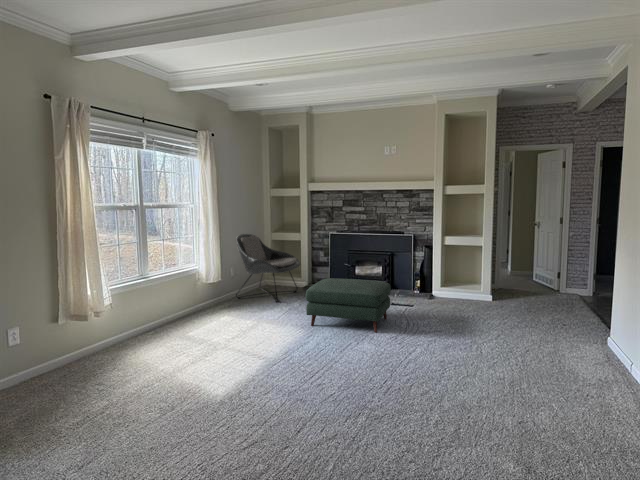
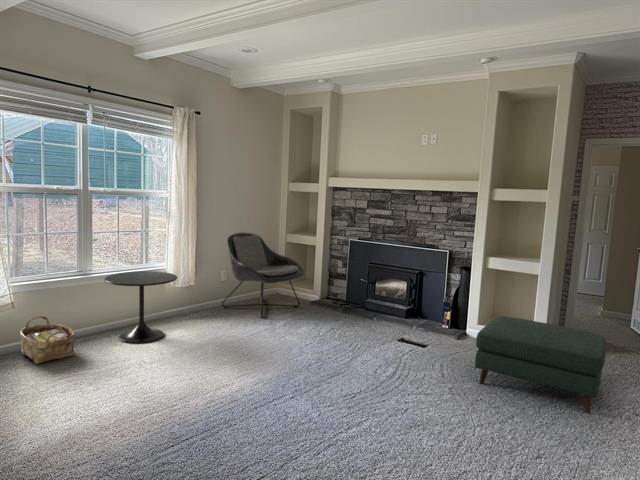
side table: none [163,271,222,331] -> present [104,271,177,343]
ottoman: present [306,278,391,333] -> present [475,316,606,413]
woven basket: none [110,315,157,353] -> present [20,316,75,364]

